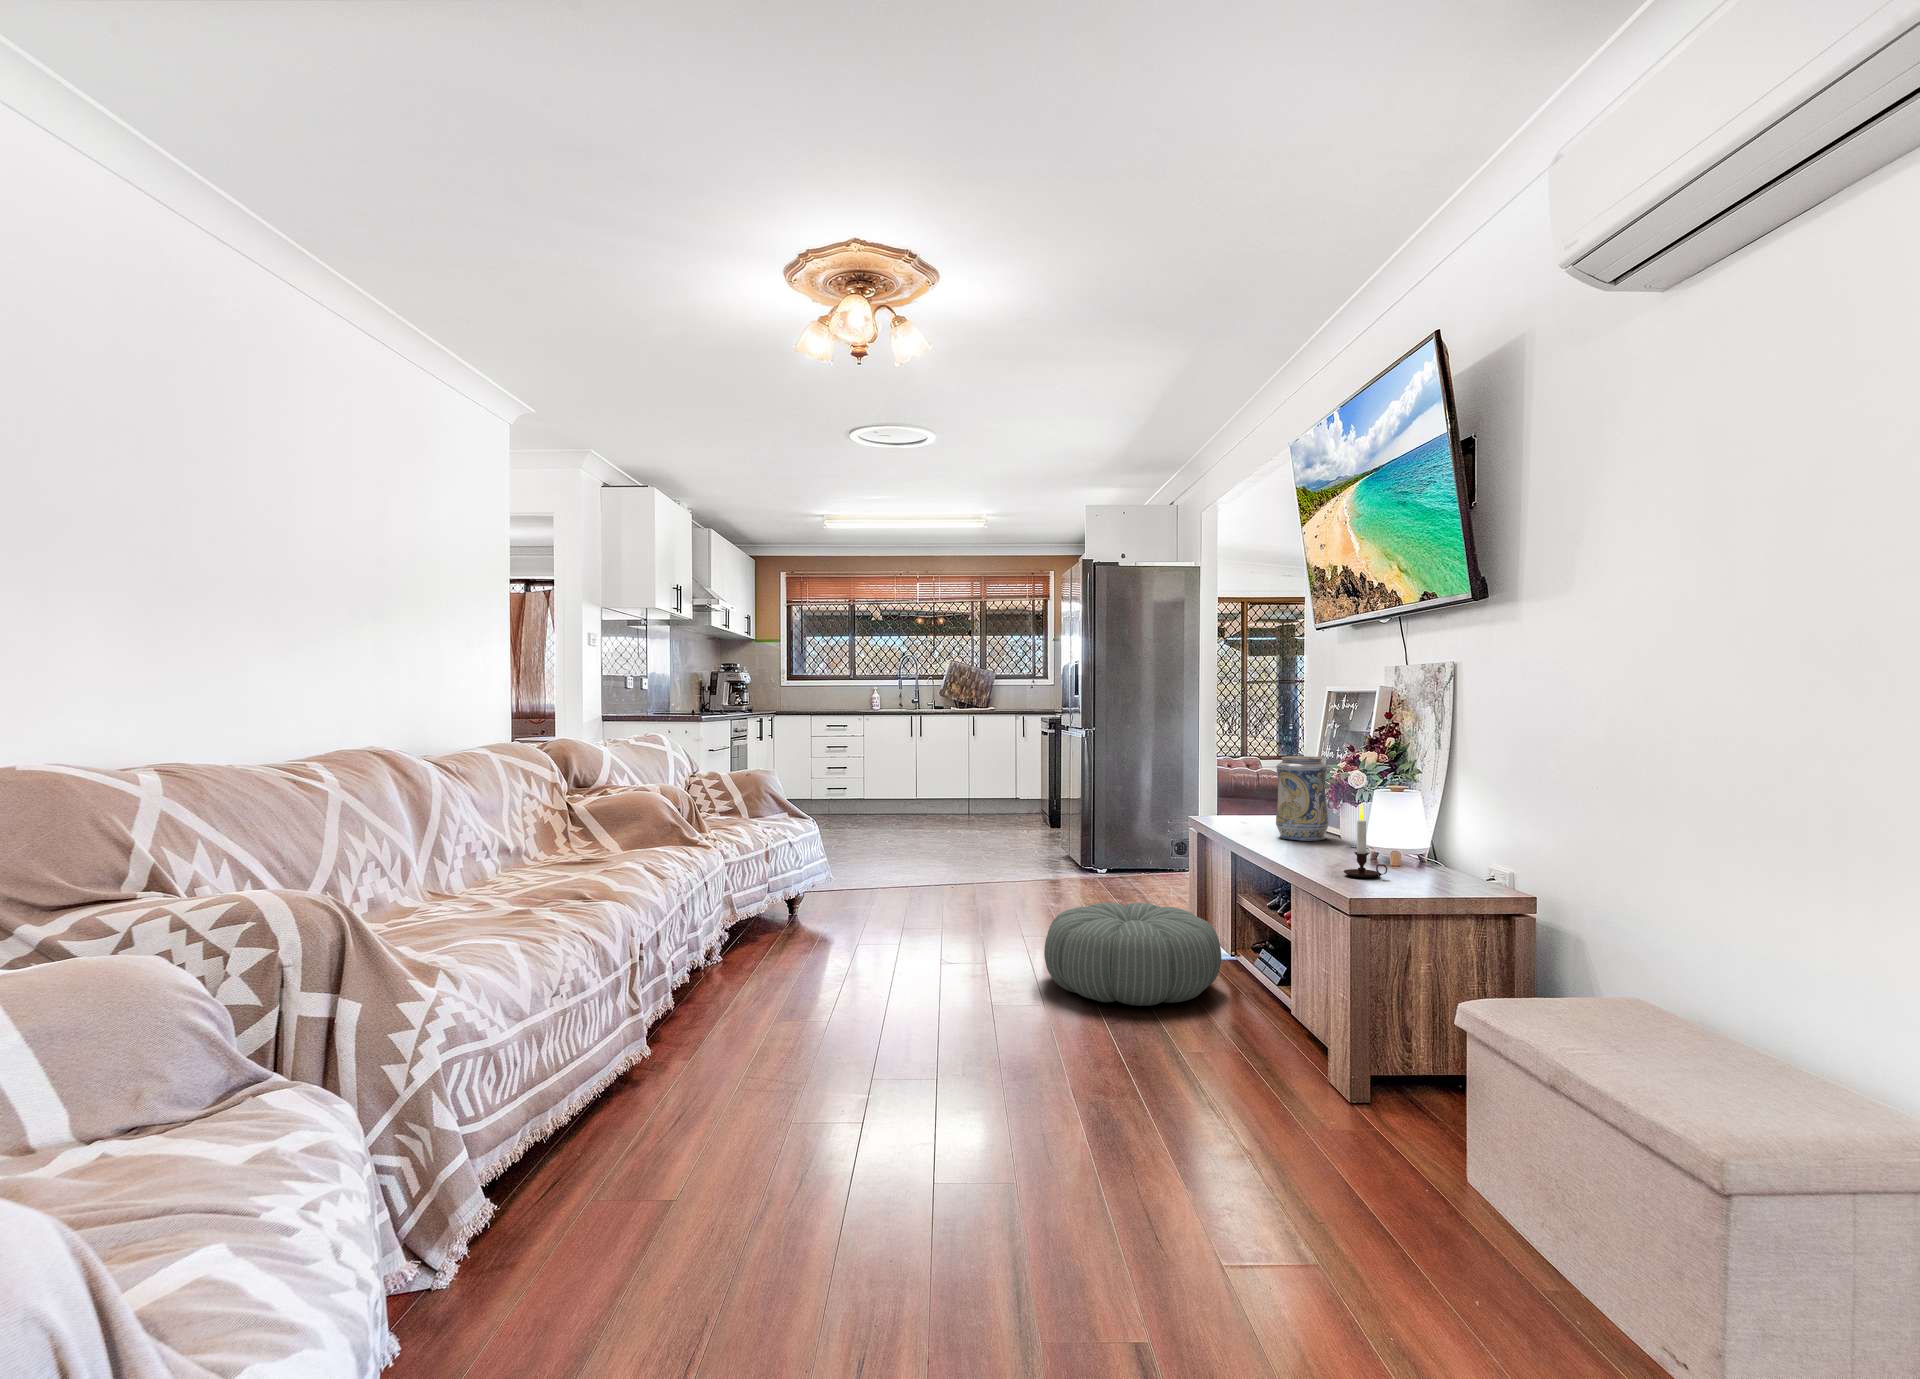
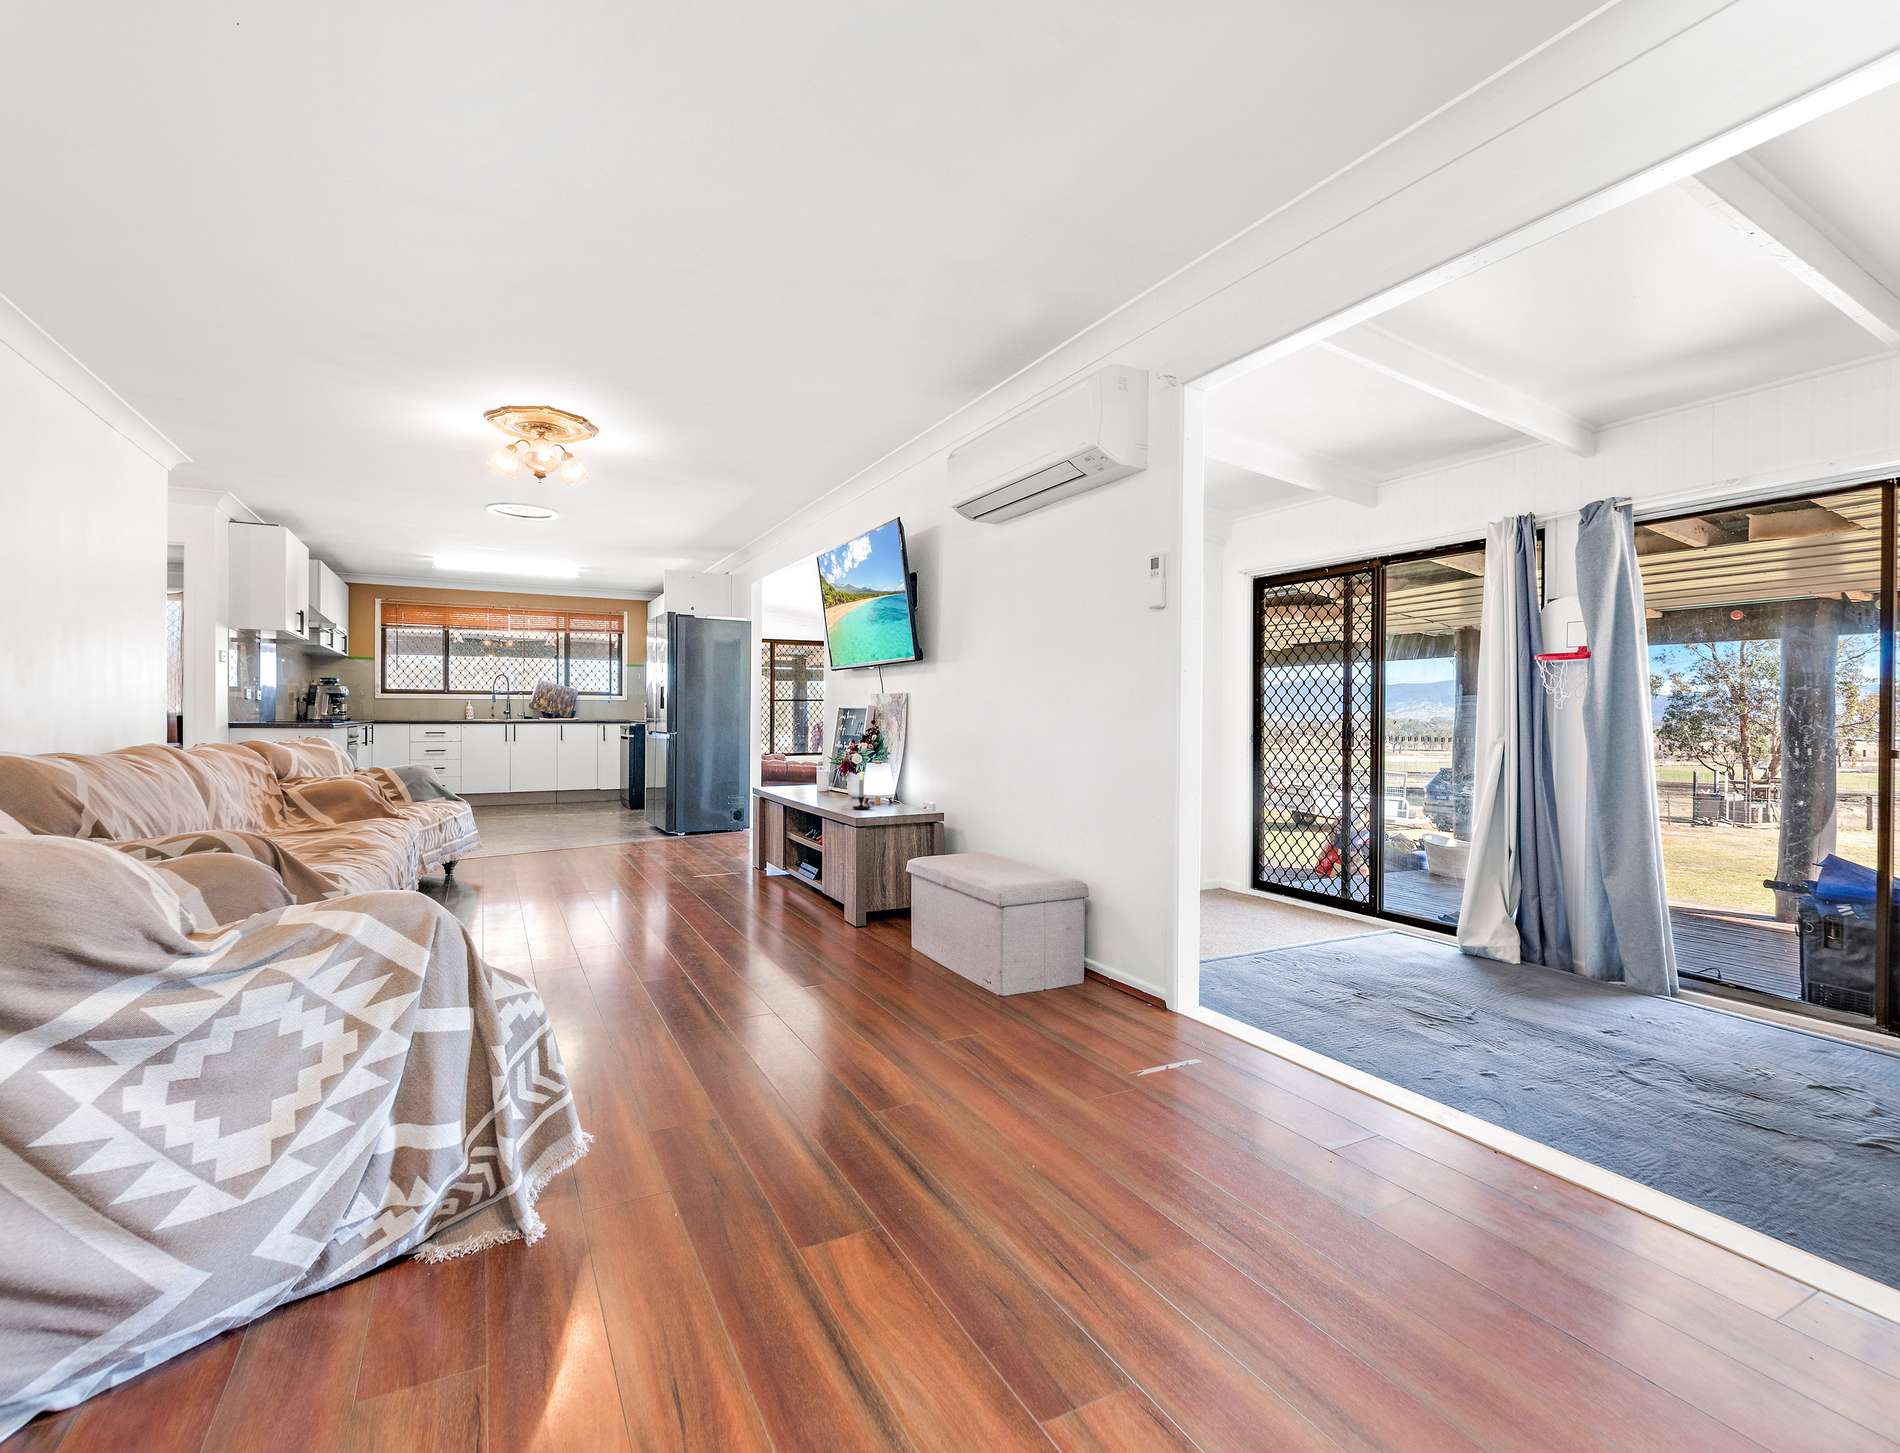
decorative vase: present [1276,756,1329,841] -> none [813,748,842,796]
pouf: present [1044,903,1221,1006] -> none [672,841,782,897]

